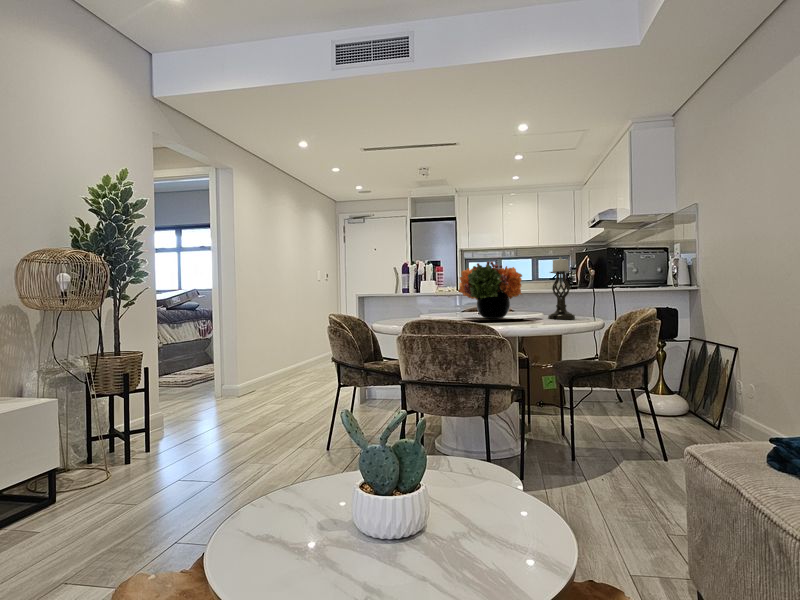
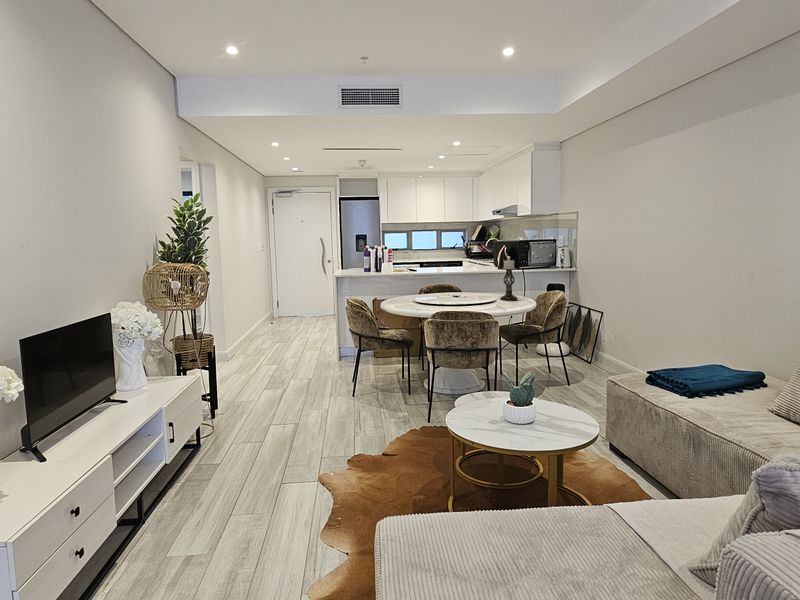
flower arrangement: present [459,261,522,319] -> none [449,264,491,303]

